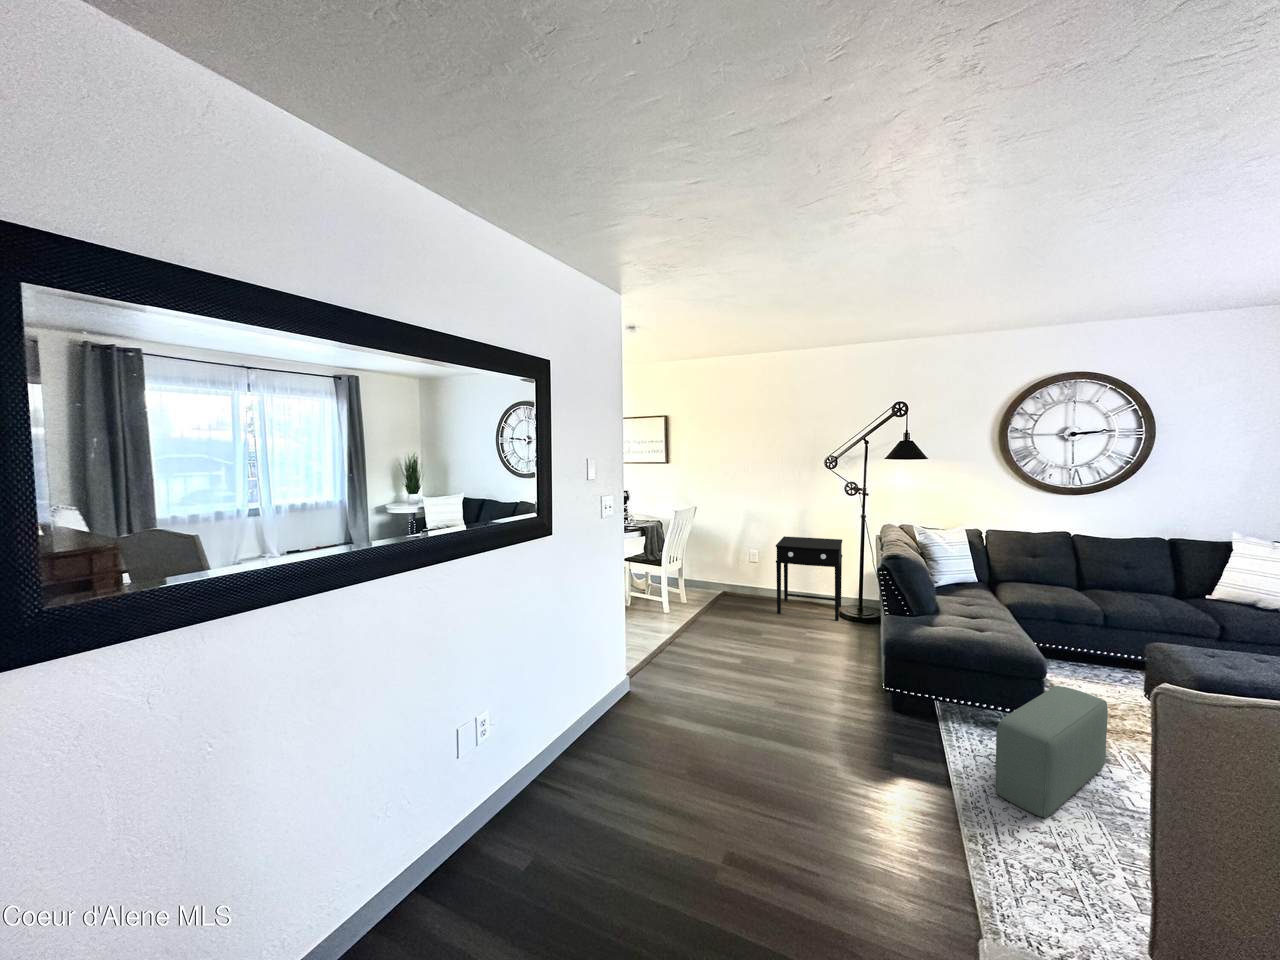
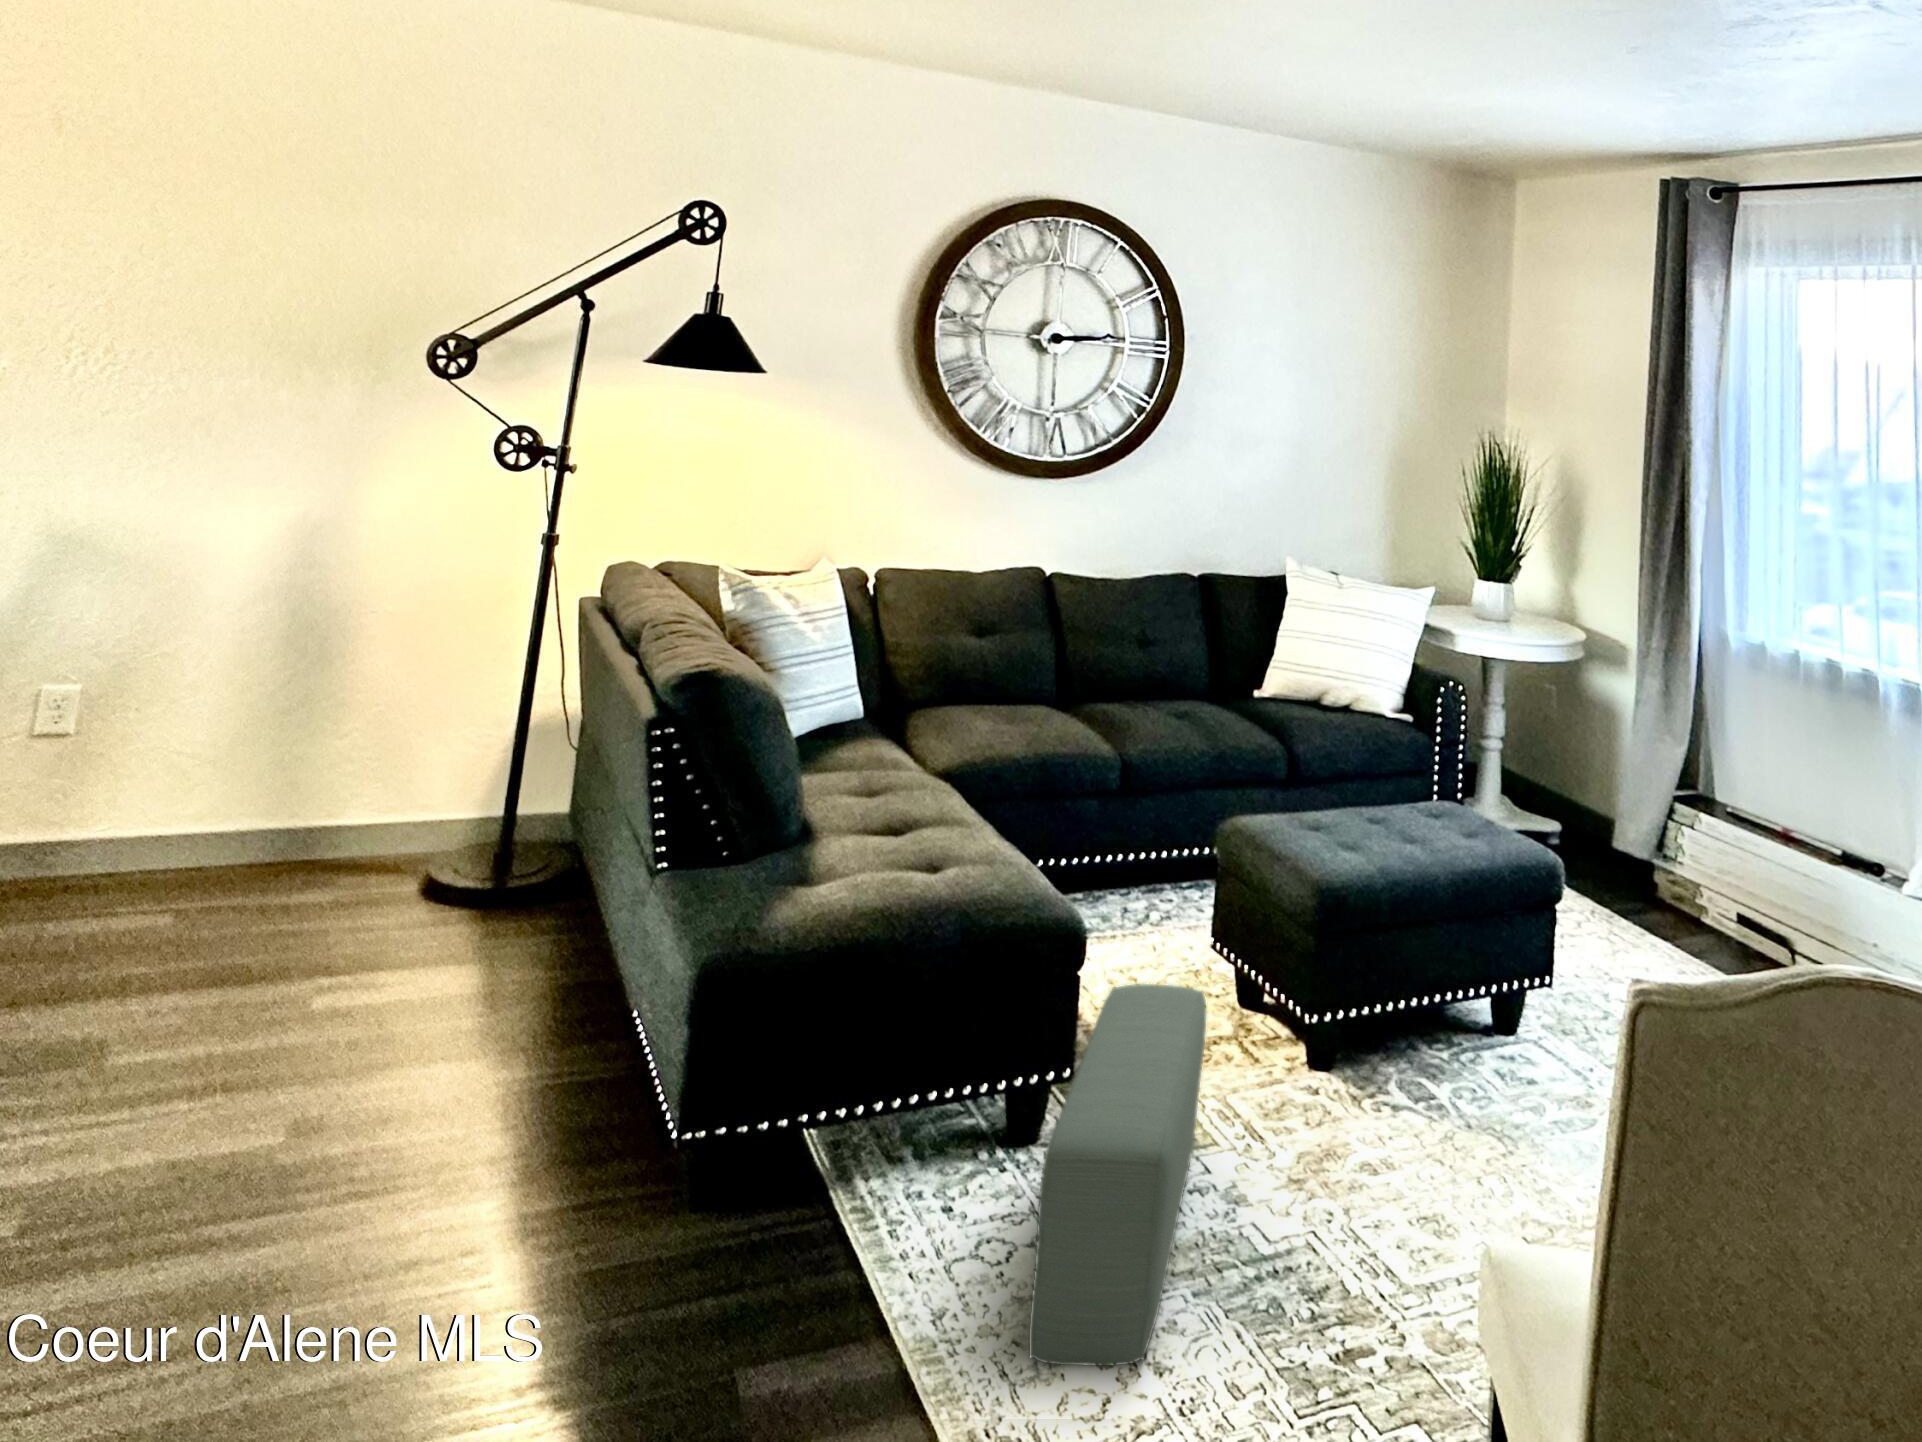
side table: present [776,536,842,621] -> none [55,654,407,1023]

